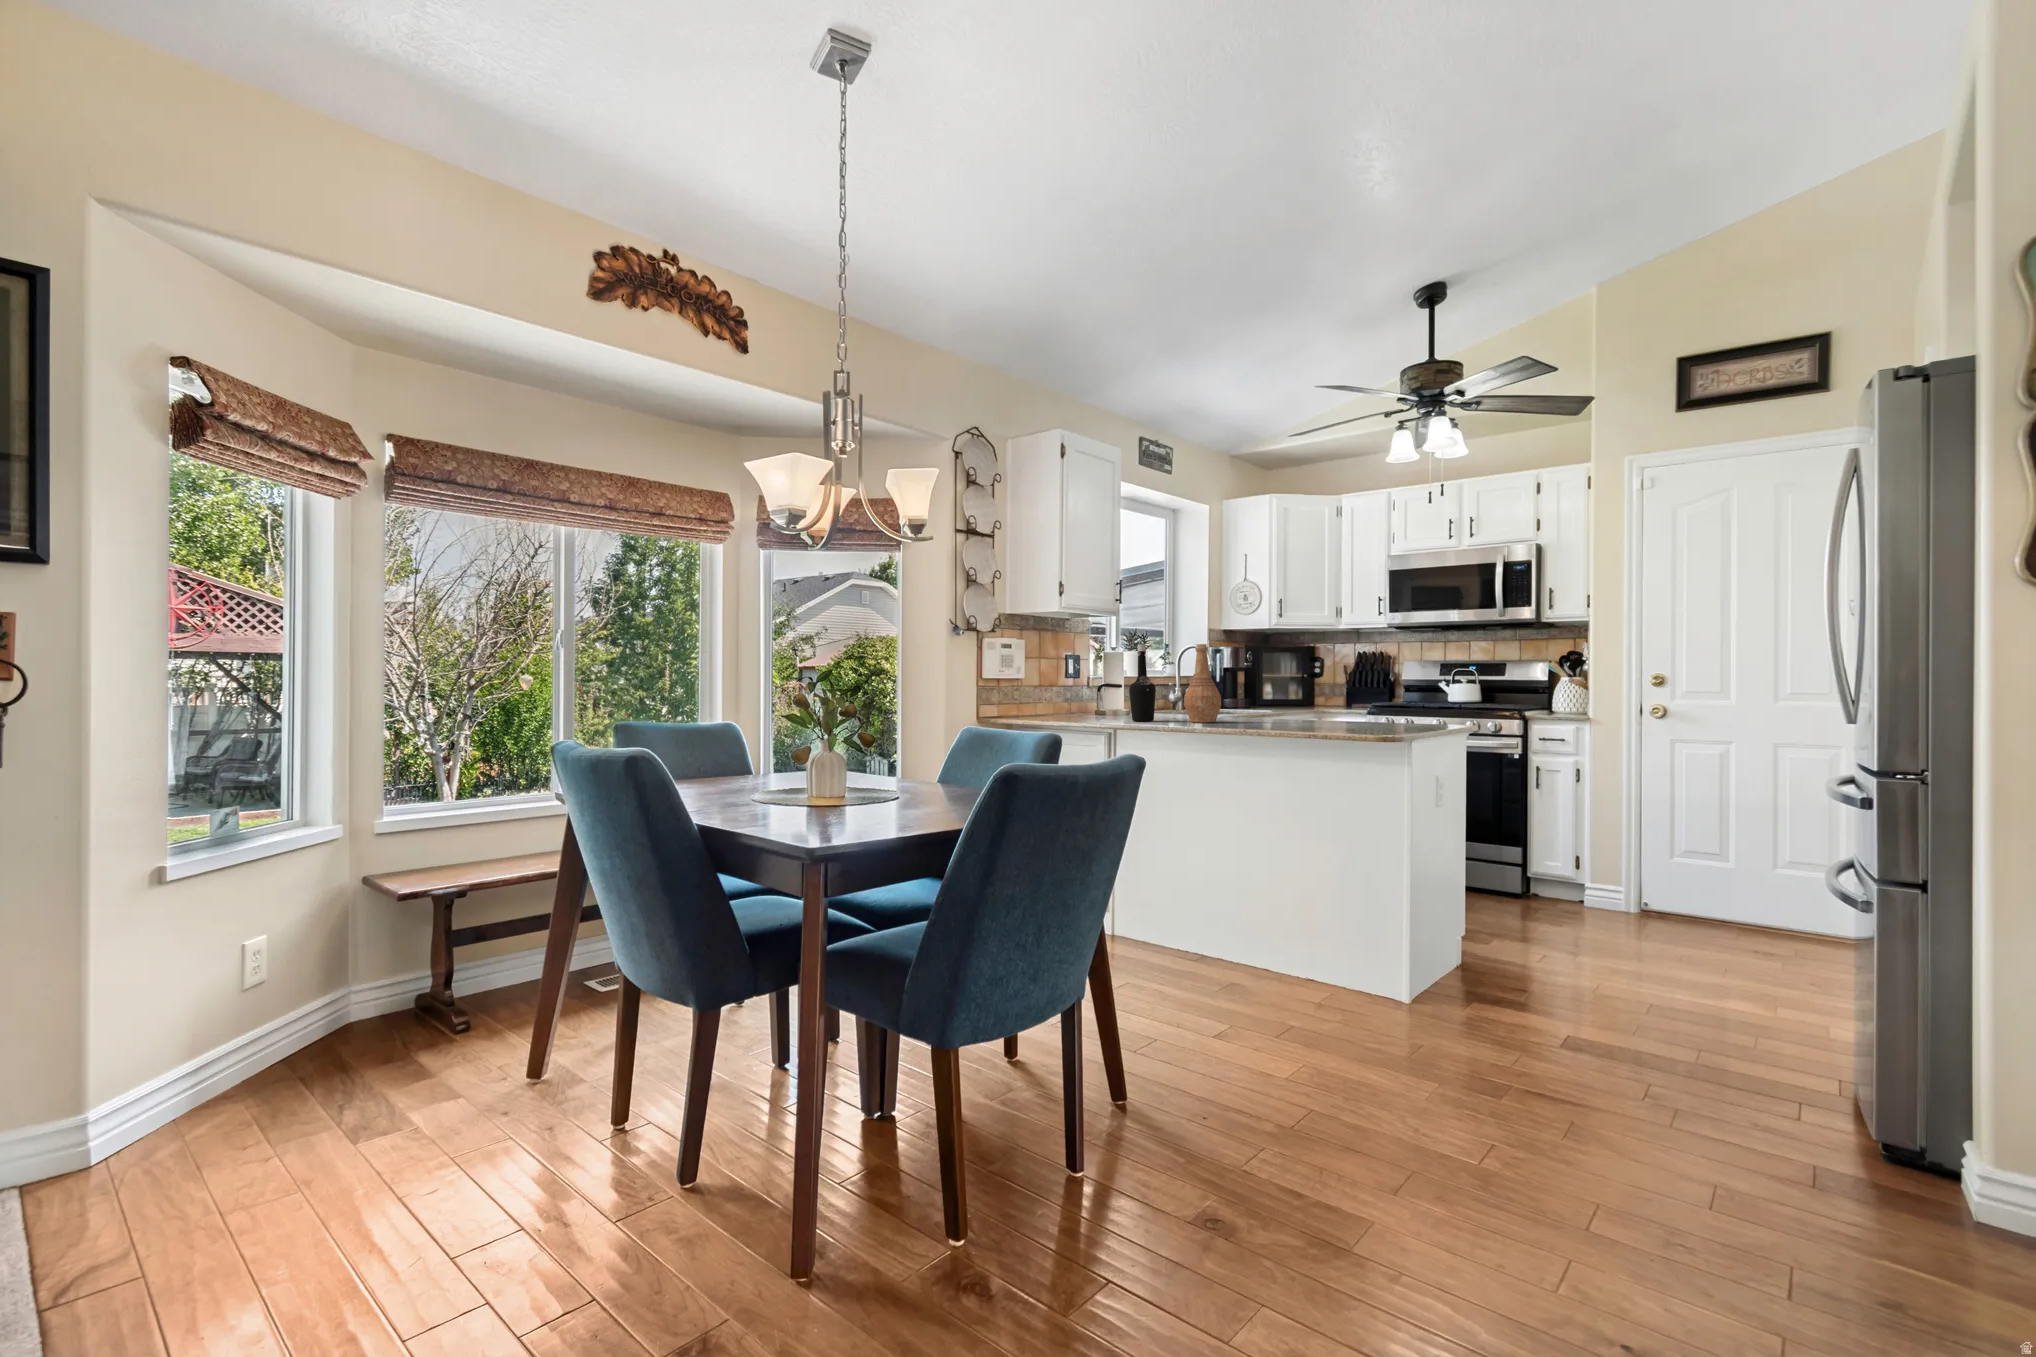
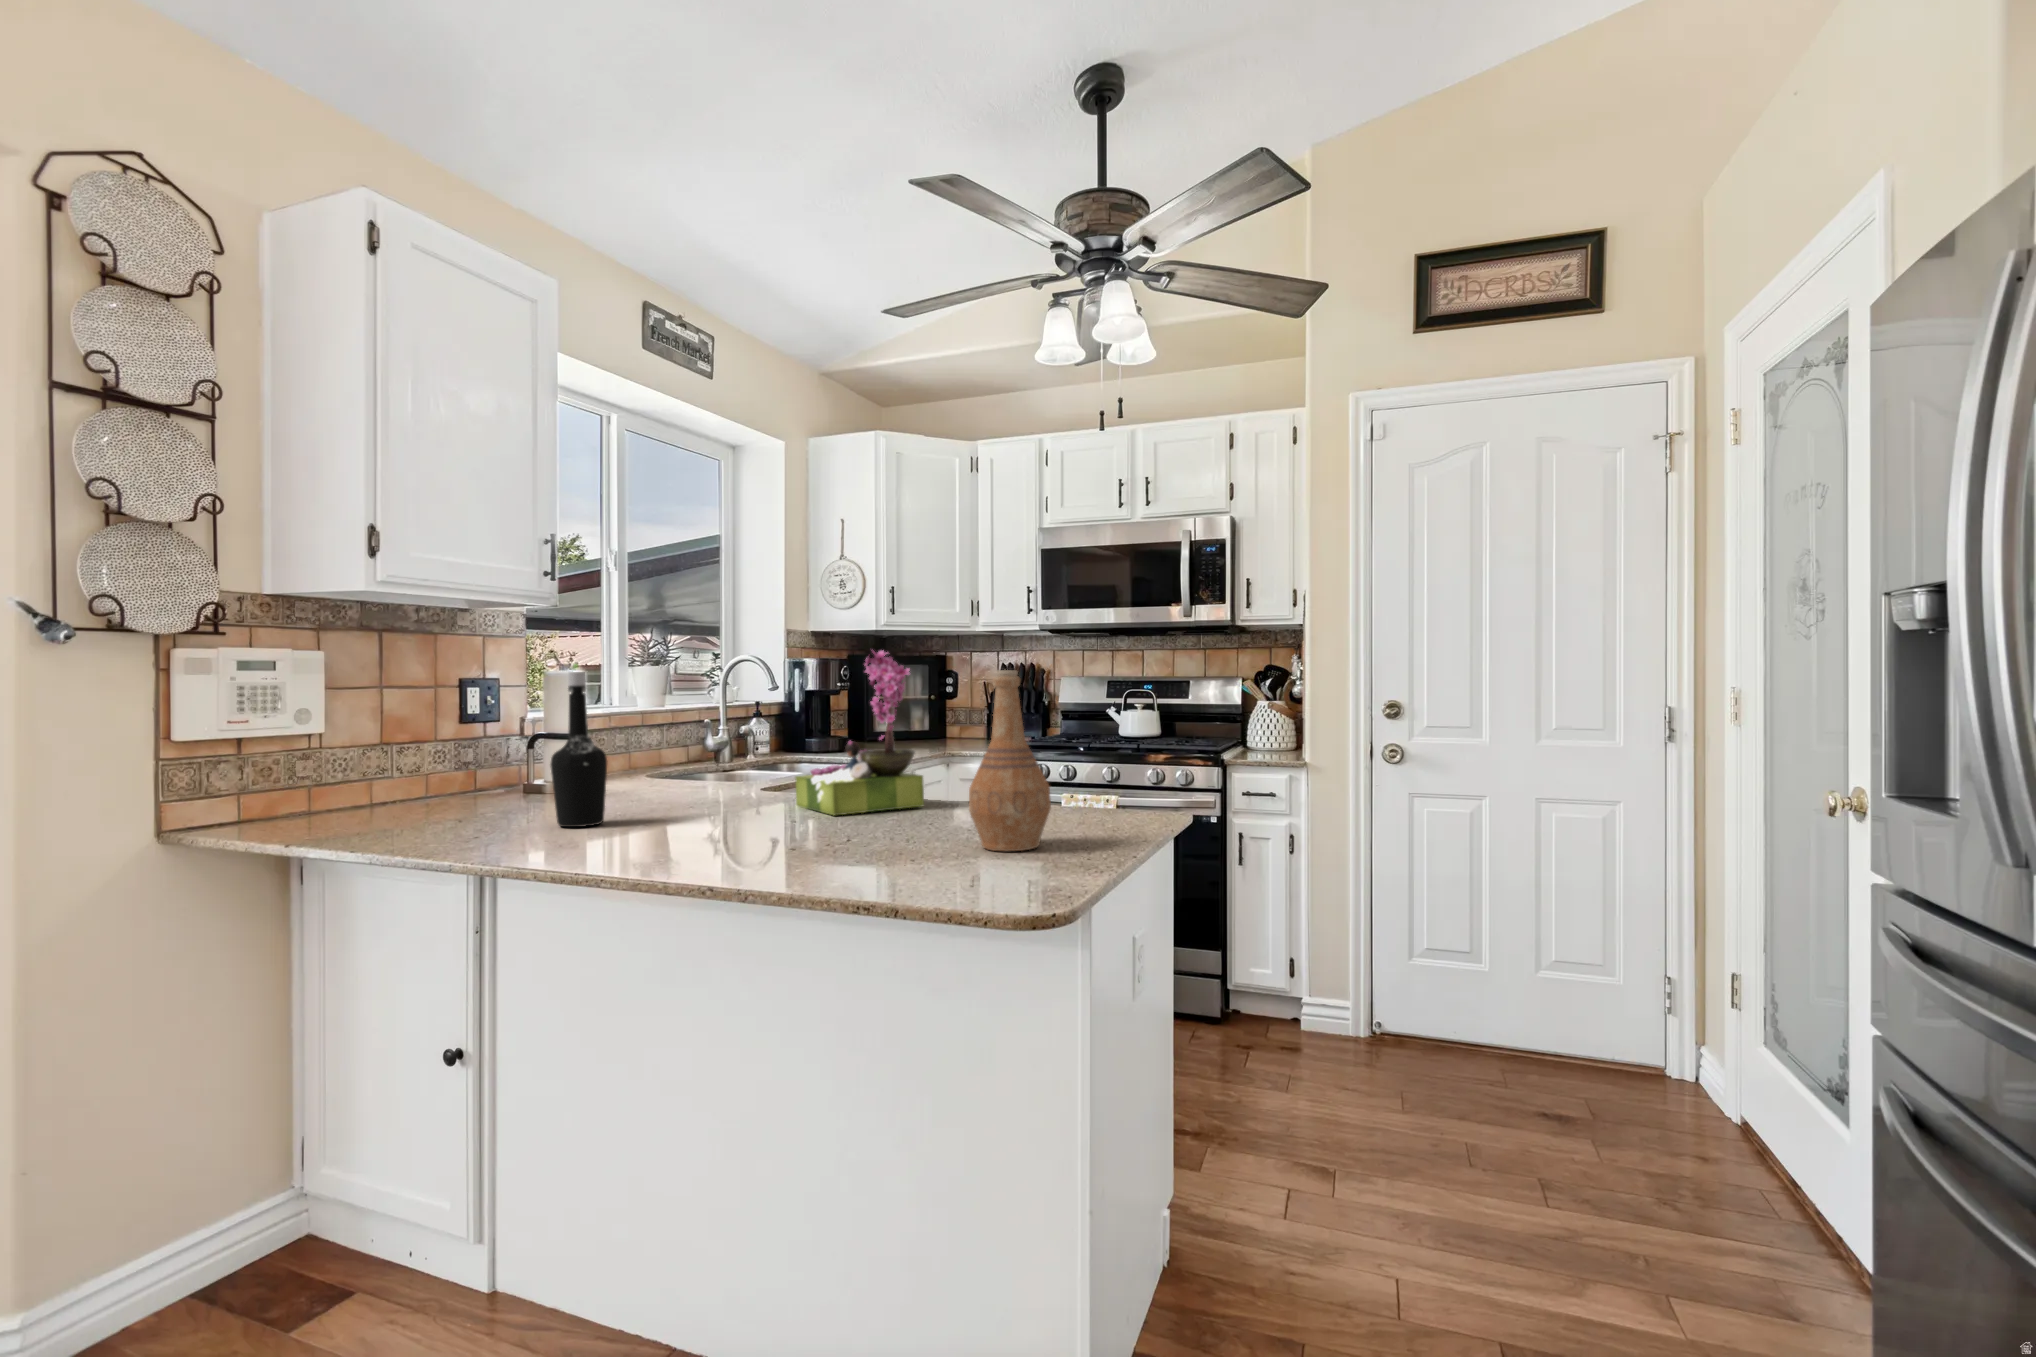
flower arrangement: none [1246,634,1321,722] -> present [795,651,924,815]
vase: present [1184,644,1221,722] -> present [969,670,1051,851]

